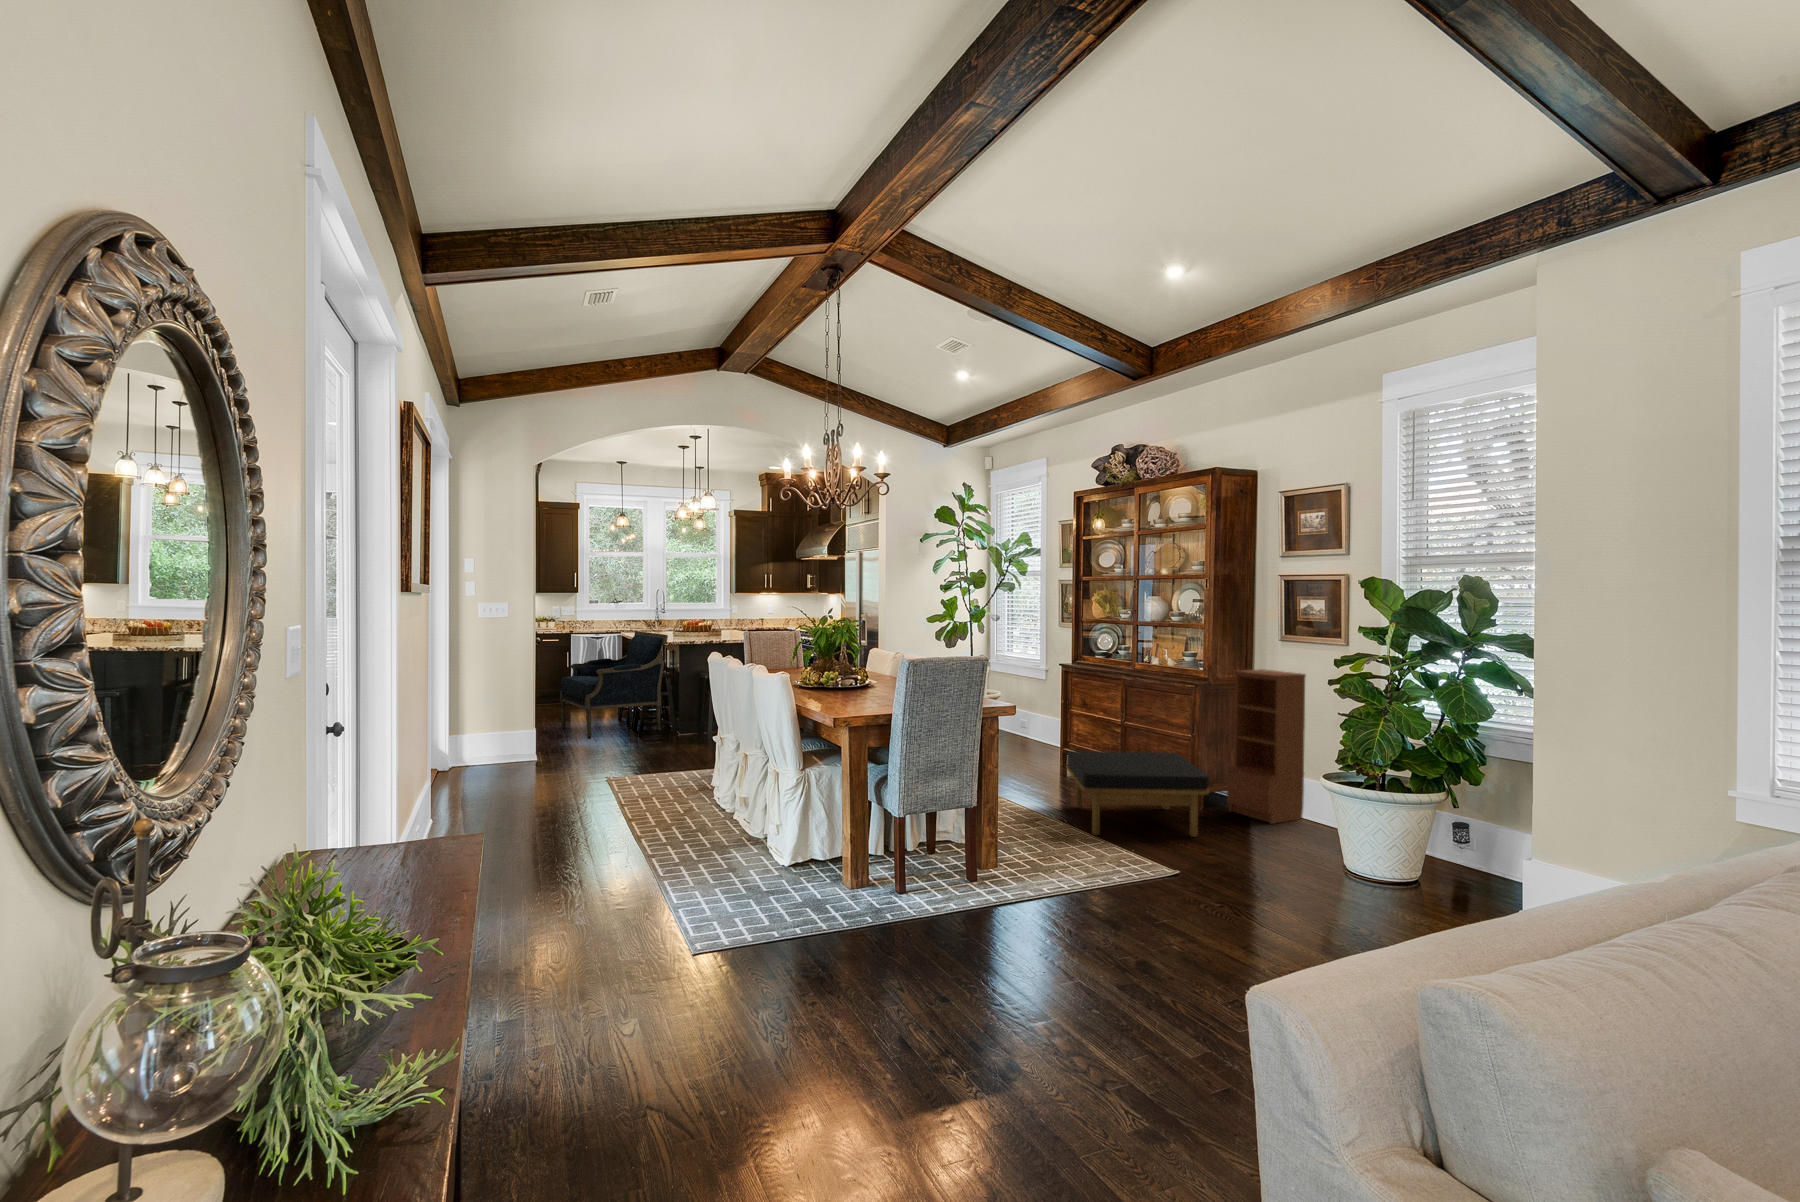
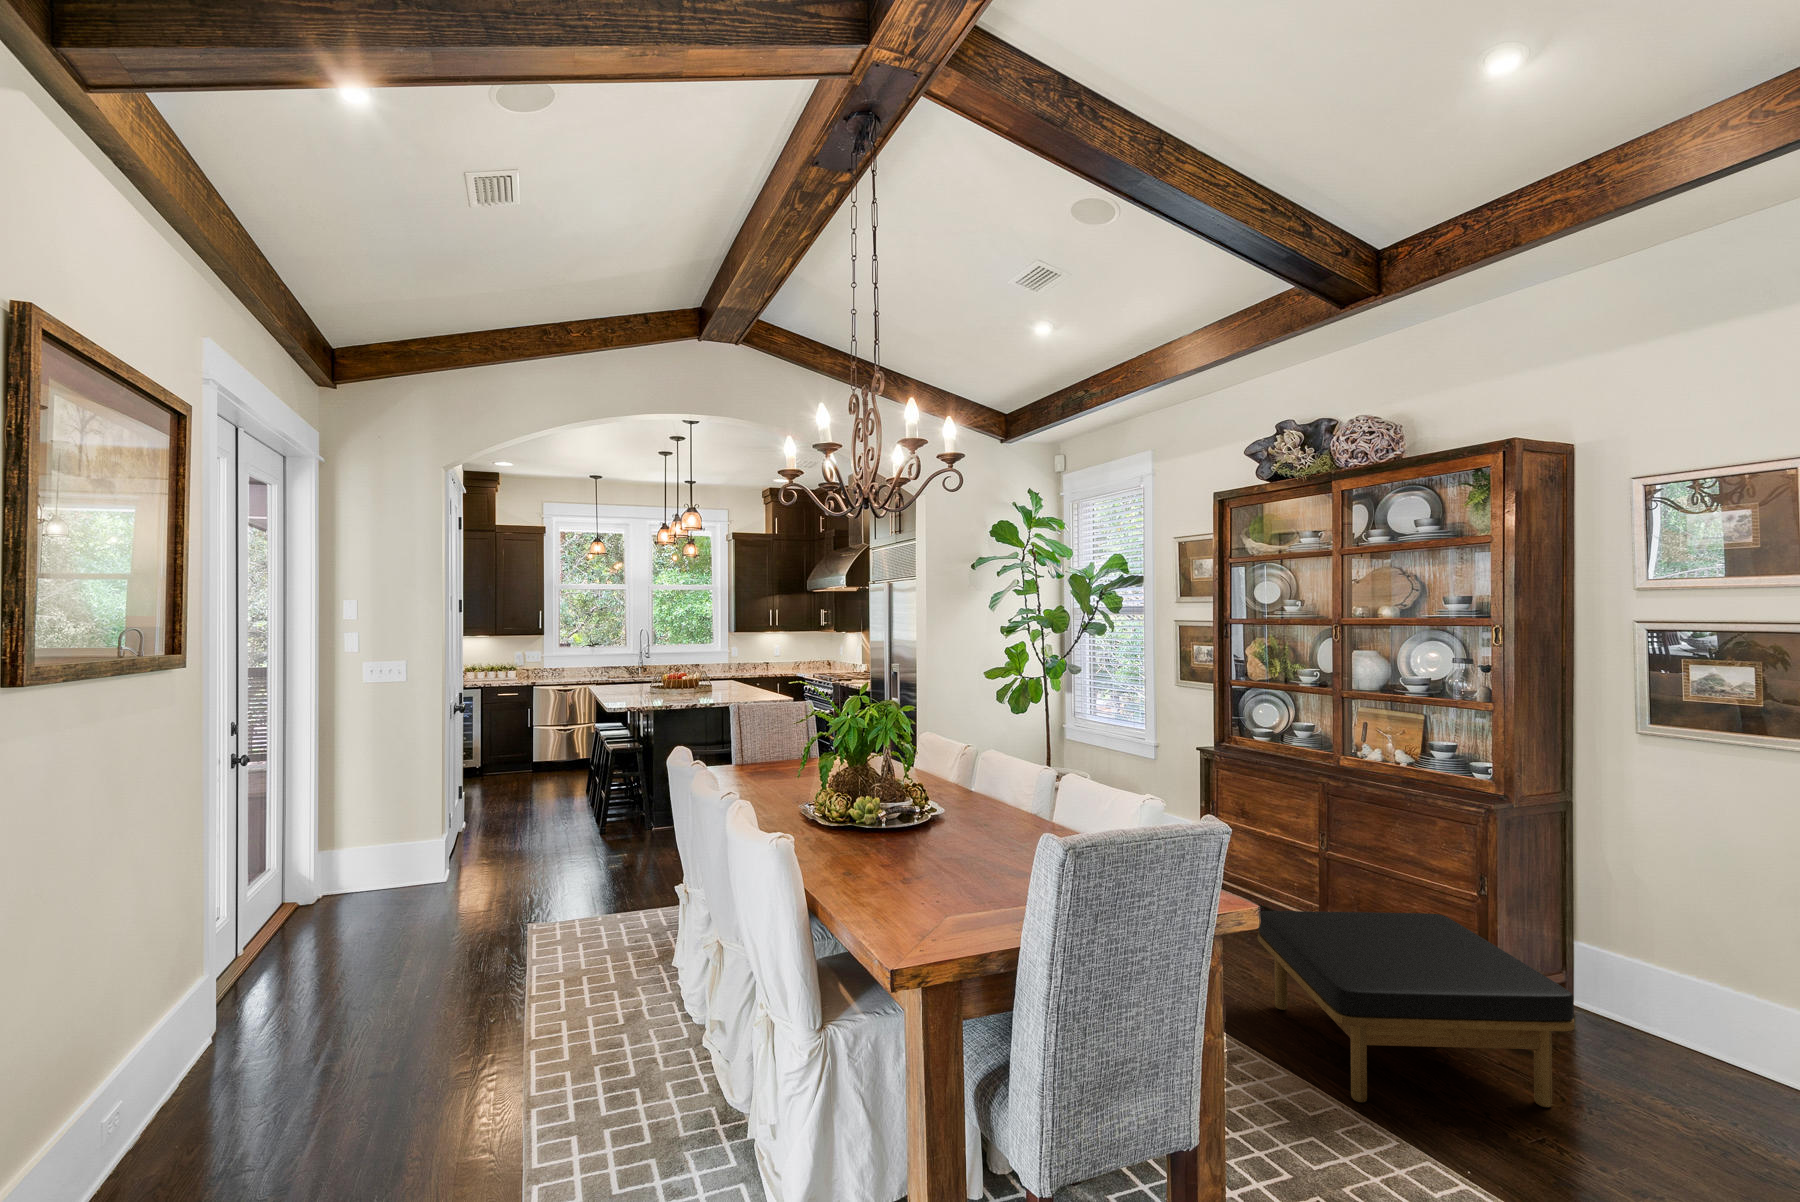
armchair: present [560,631,668,739] -> none [500,687,641,837]
bookcase: present [1227,669,1306,824] -> none [1539,773,1690,1060]

